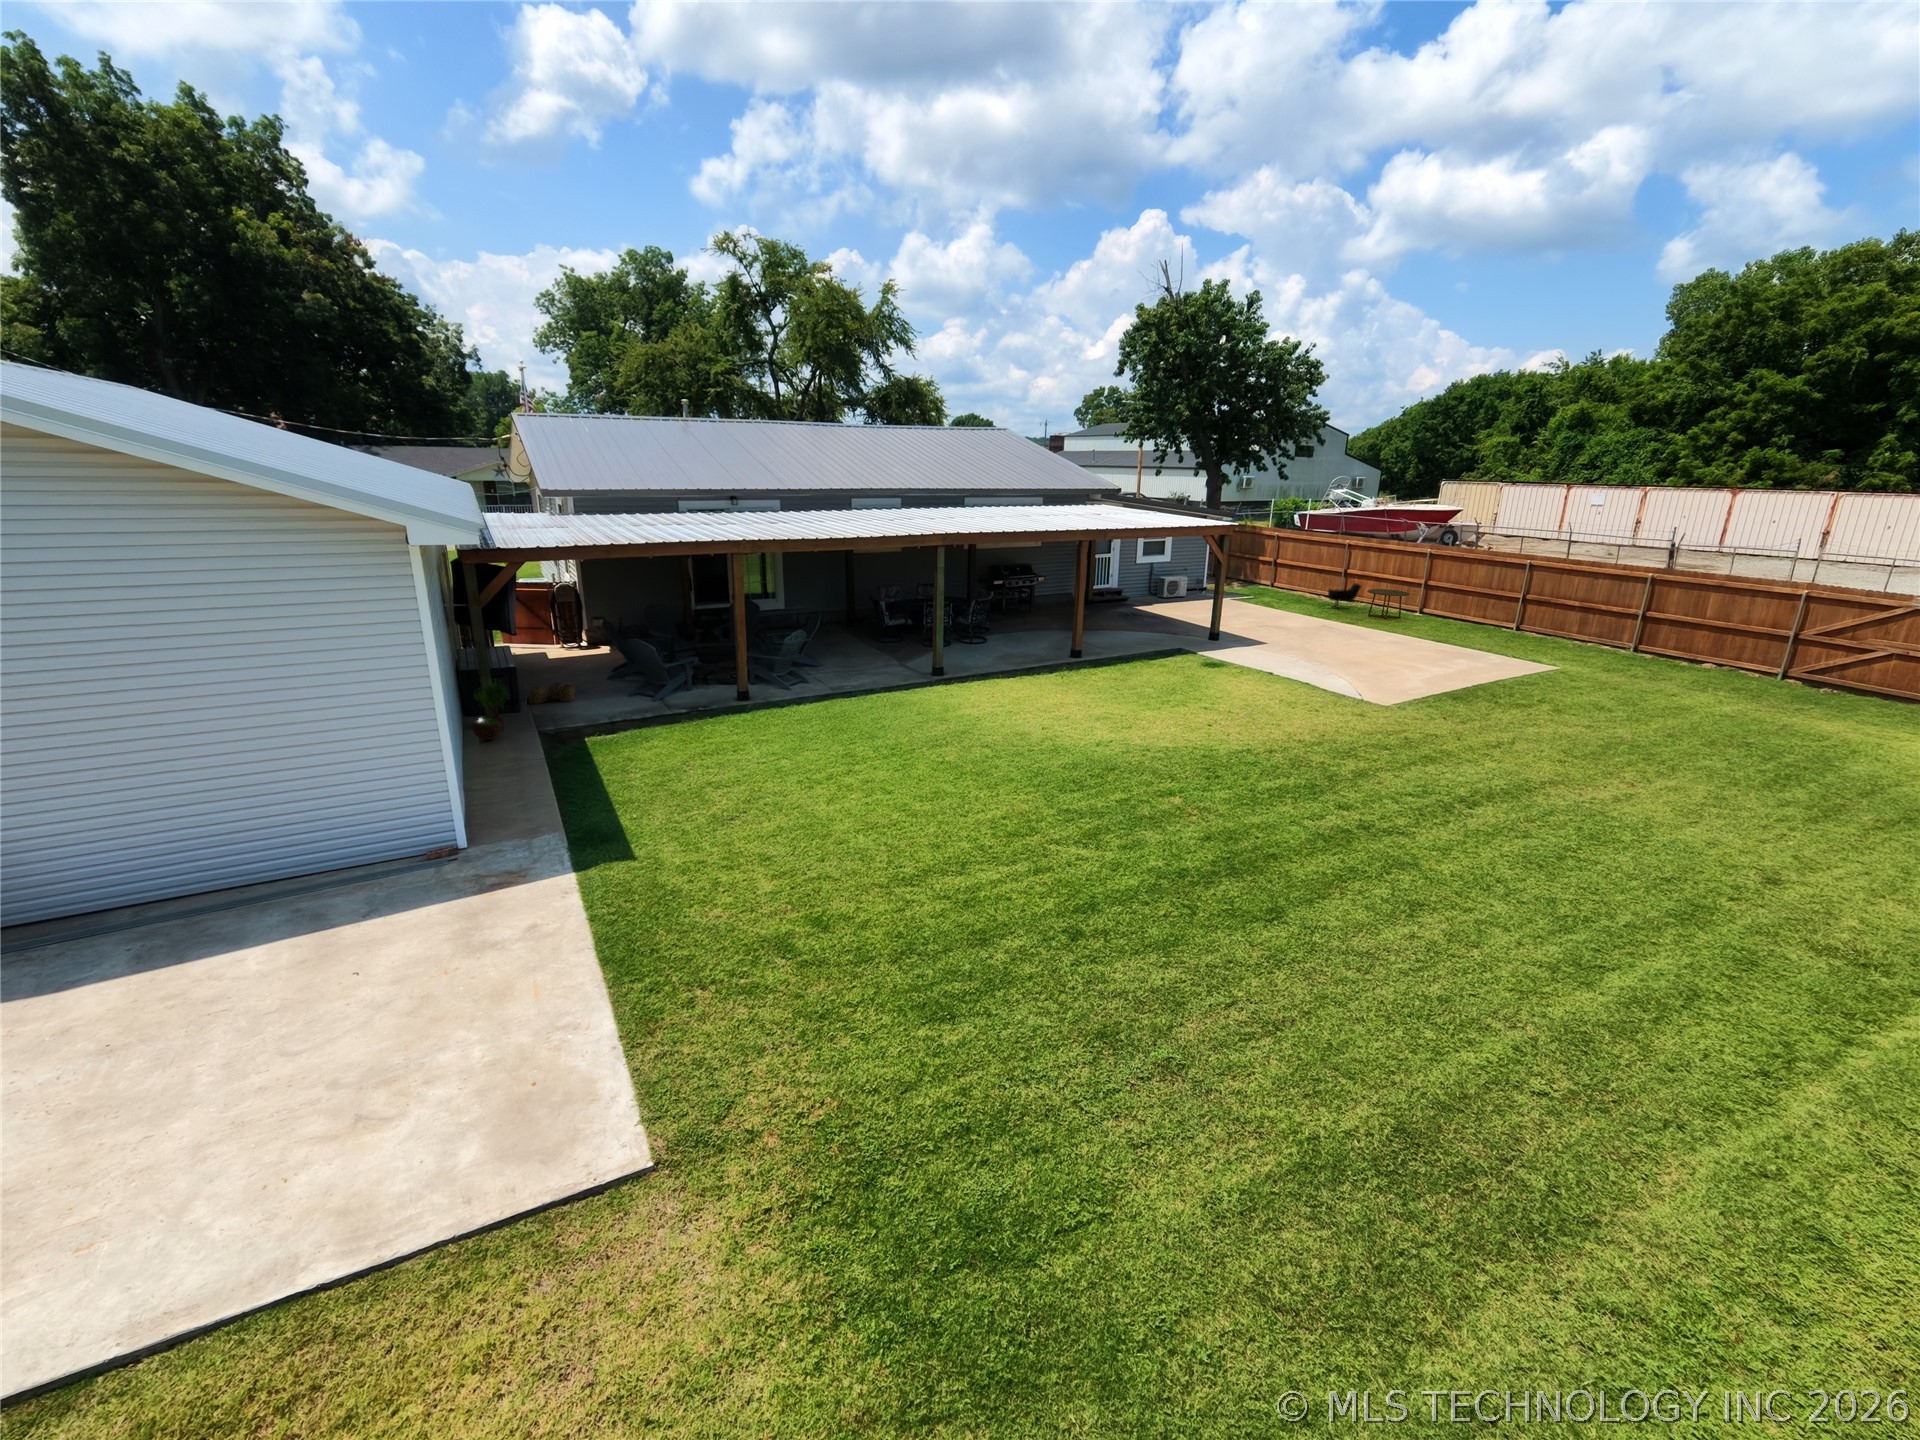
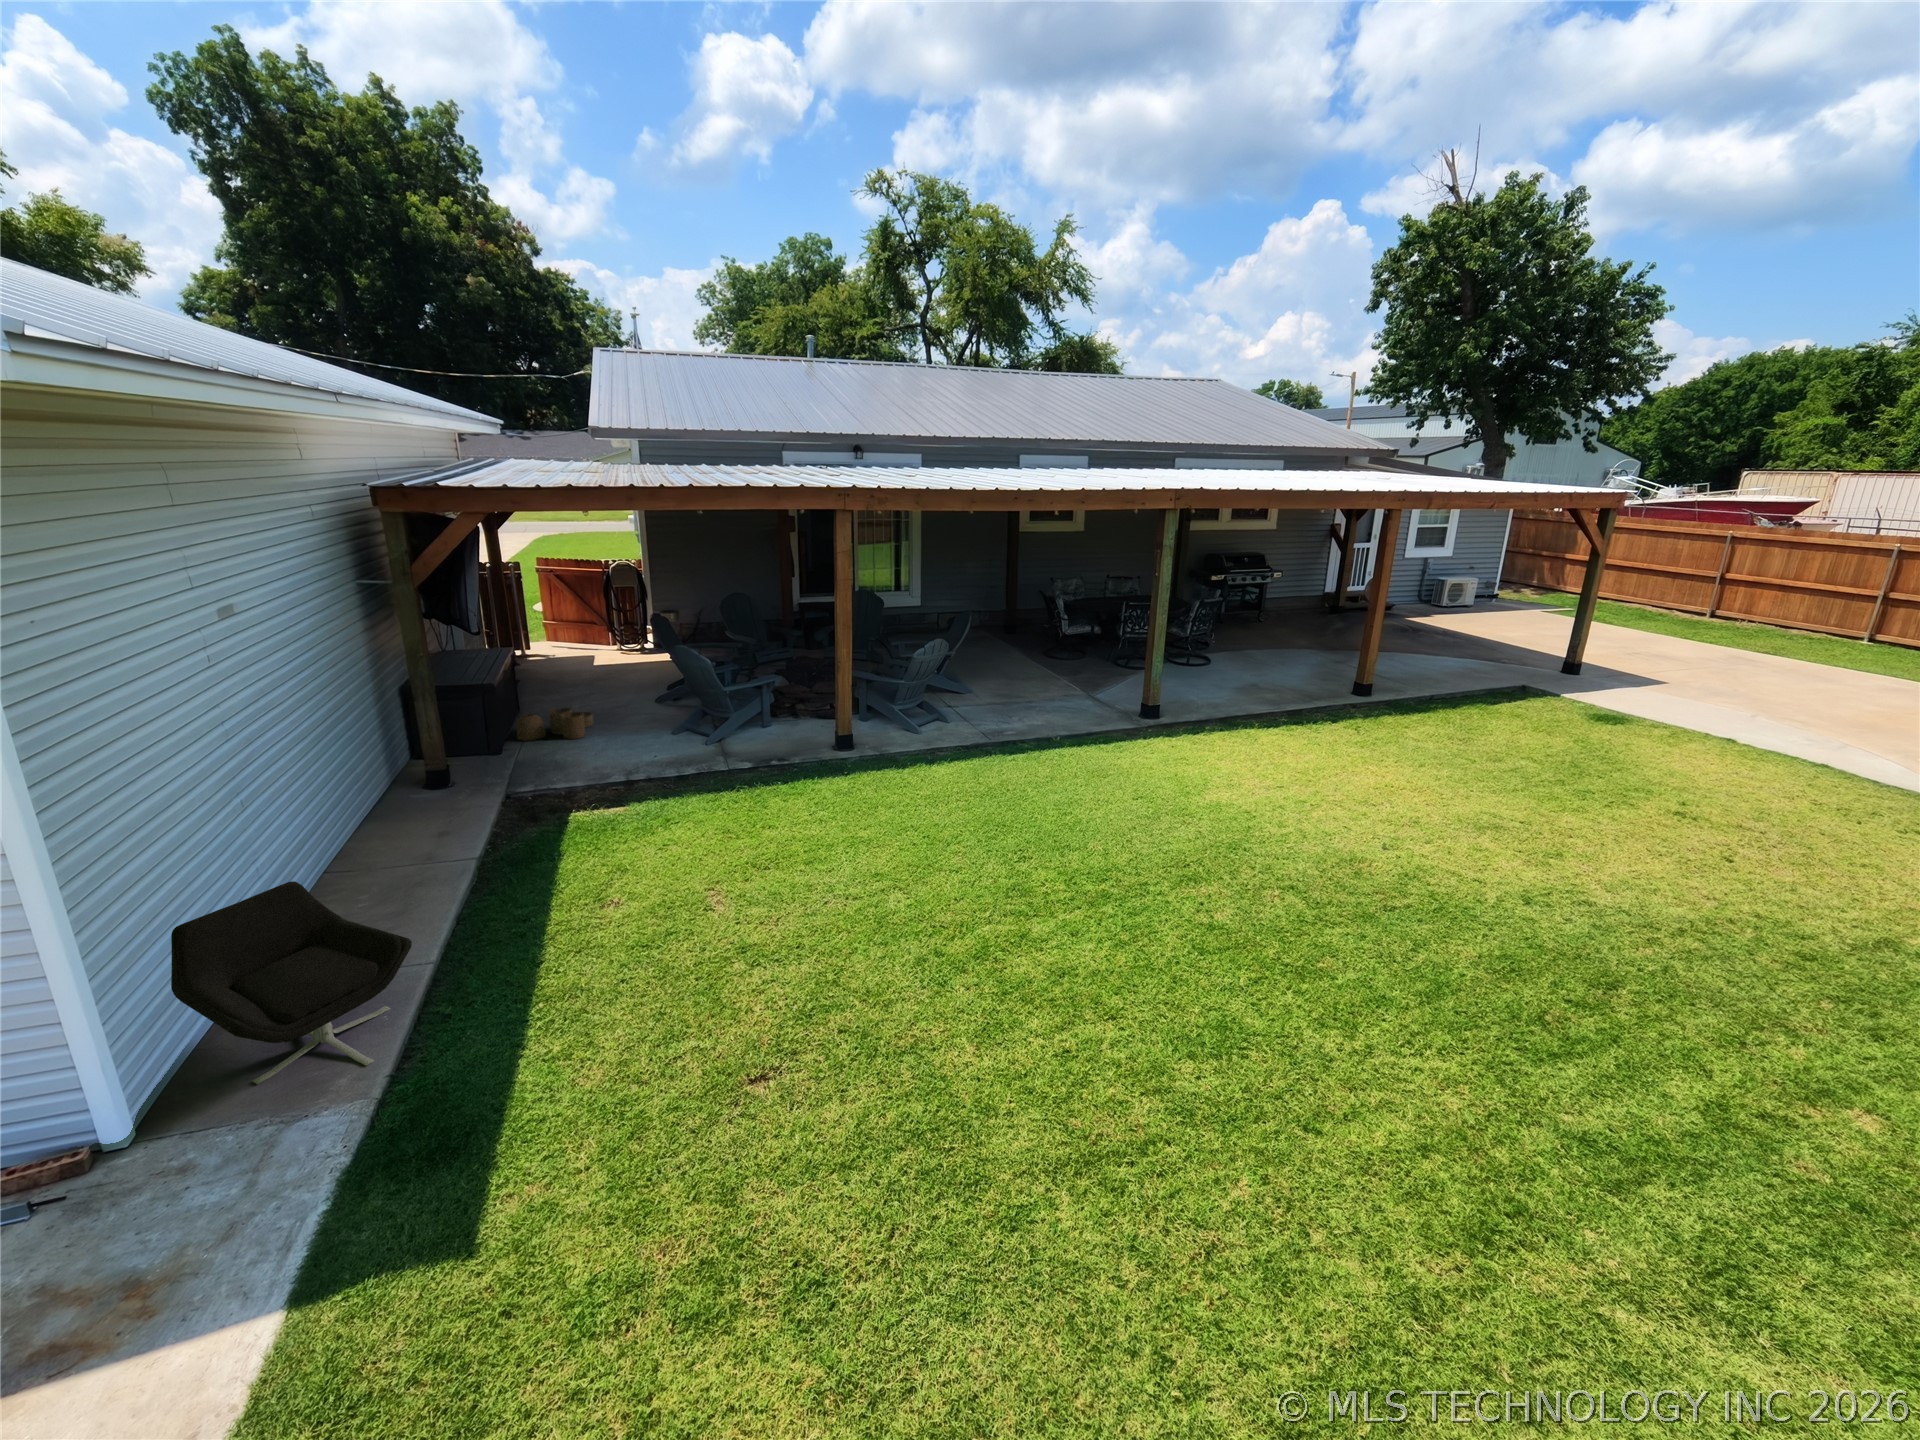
lounge chair: present [1328,583,1361,608] -> present [171,881,412,1084]
round table: present [1367,589,1409,620] -> none [1784,602,1868,649]
potted tree: present [472,681,507,740] -> none [369,707,433,812]

